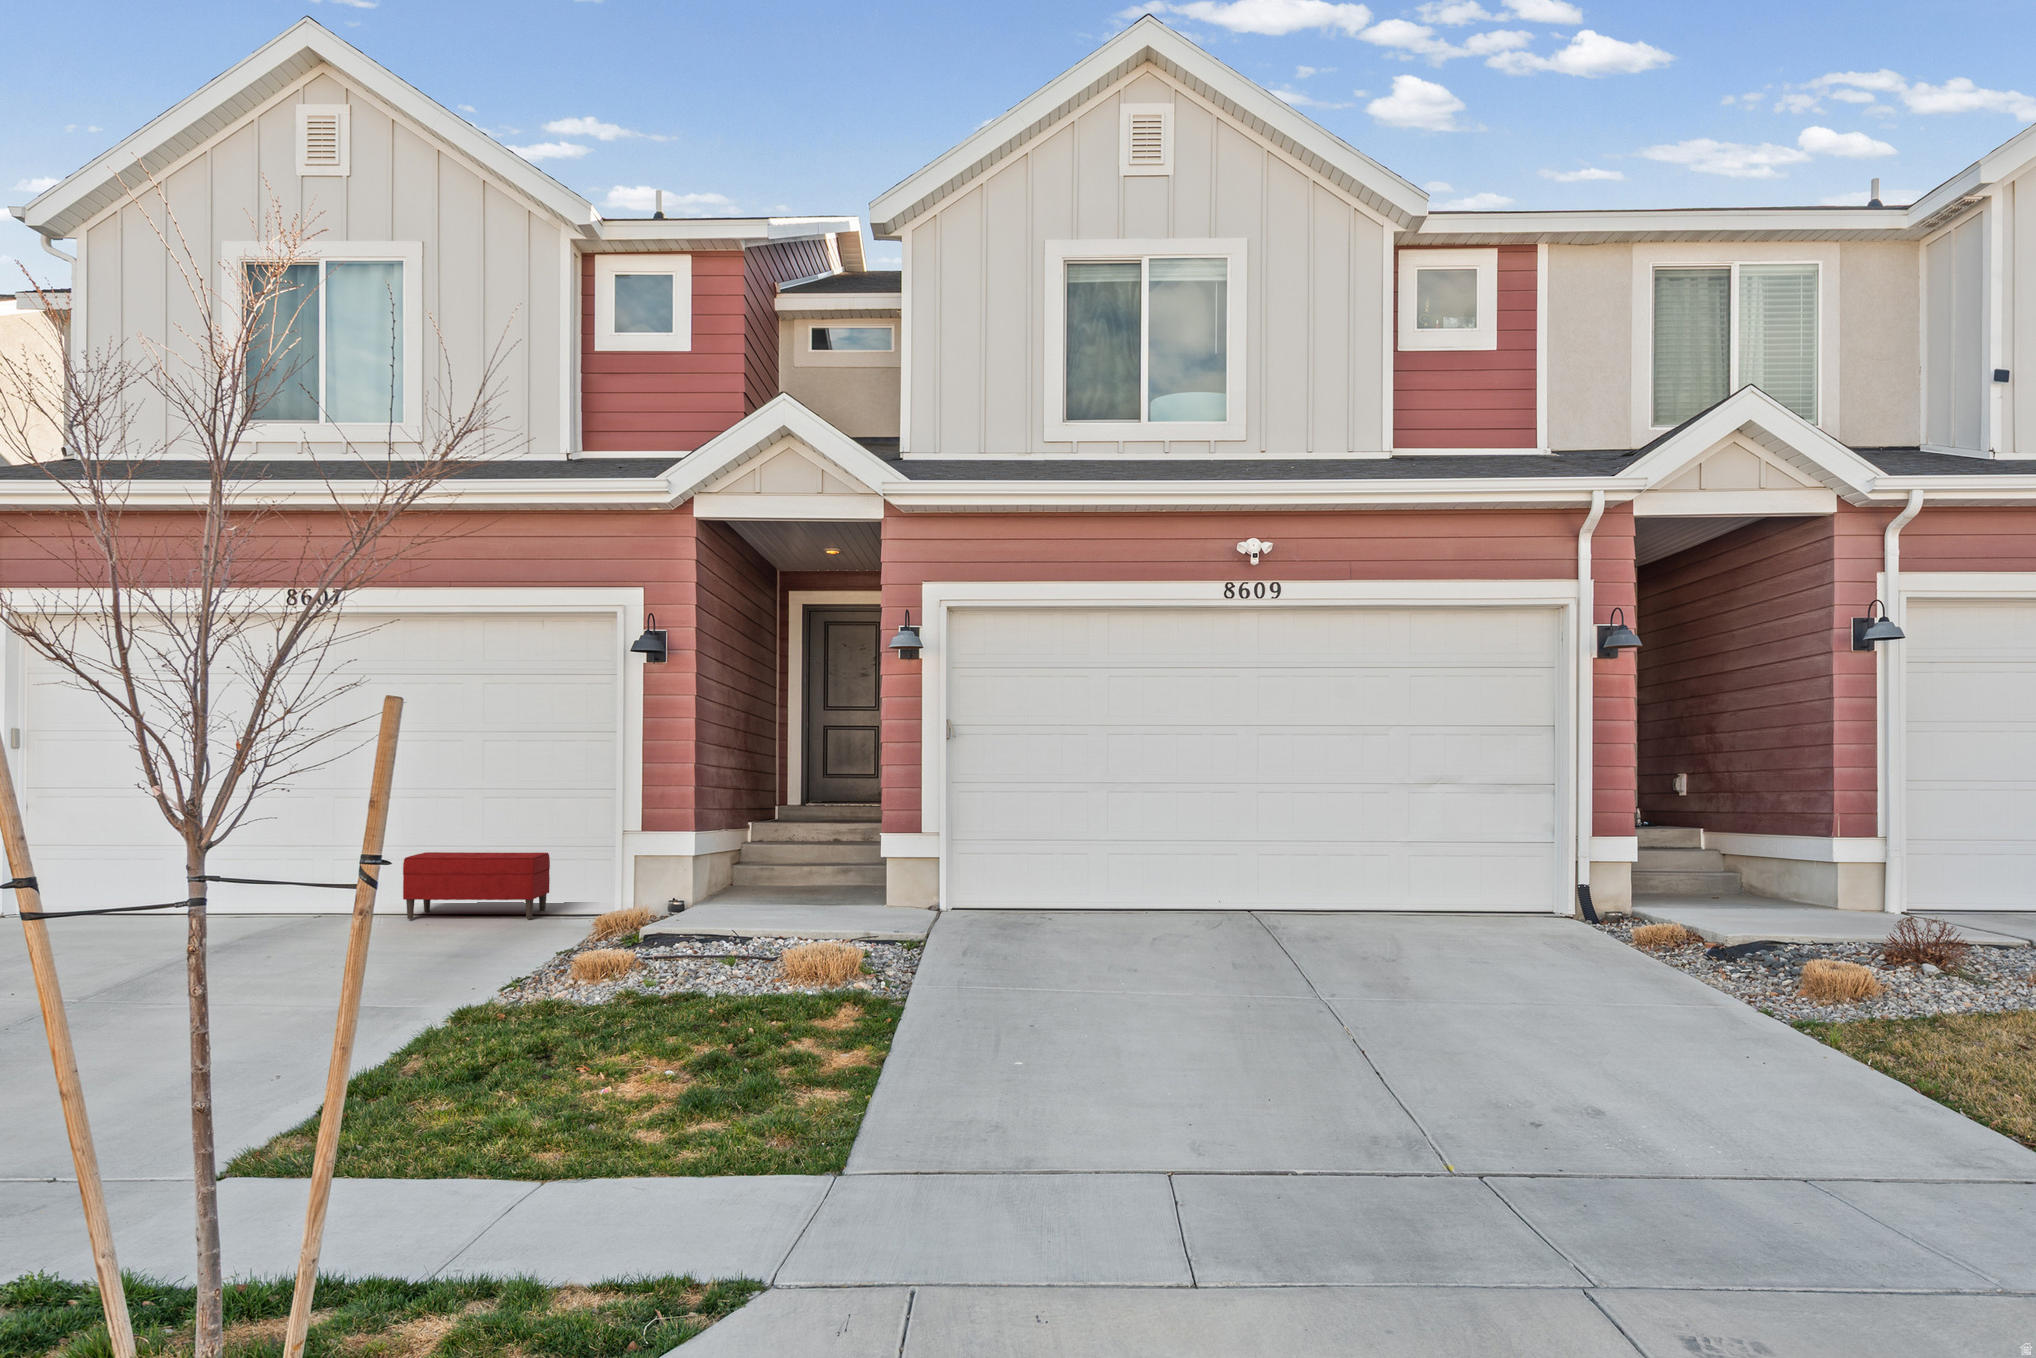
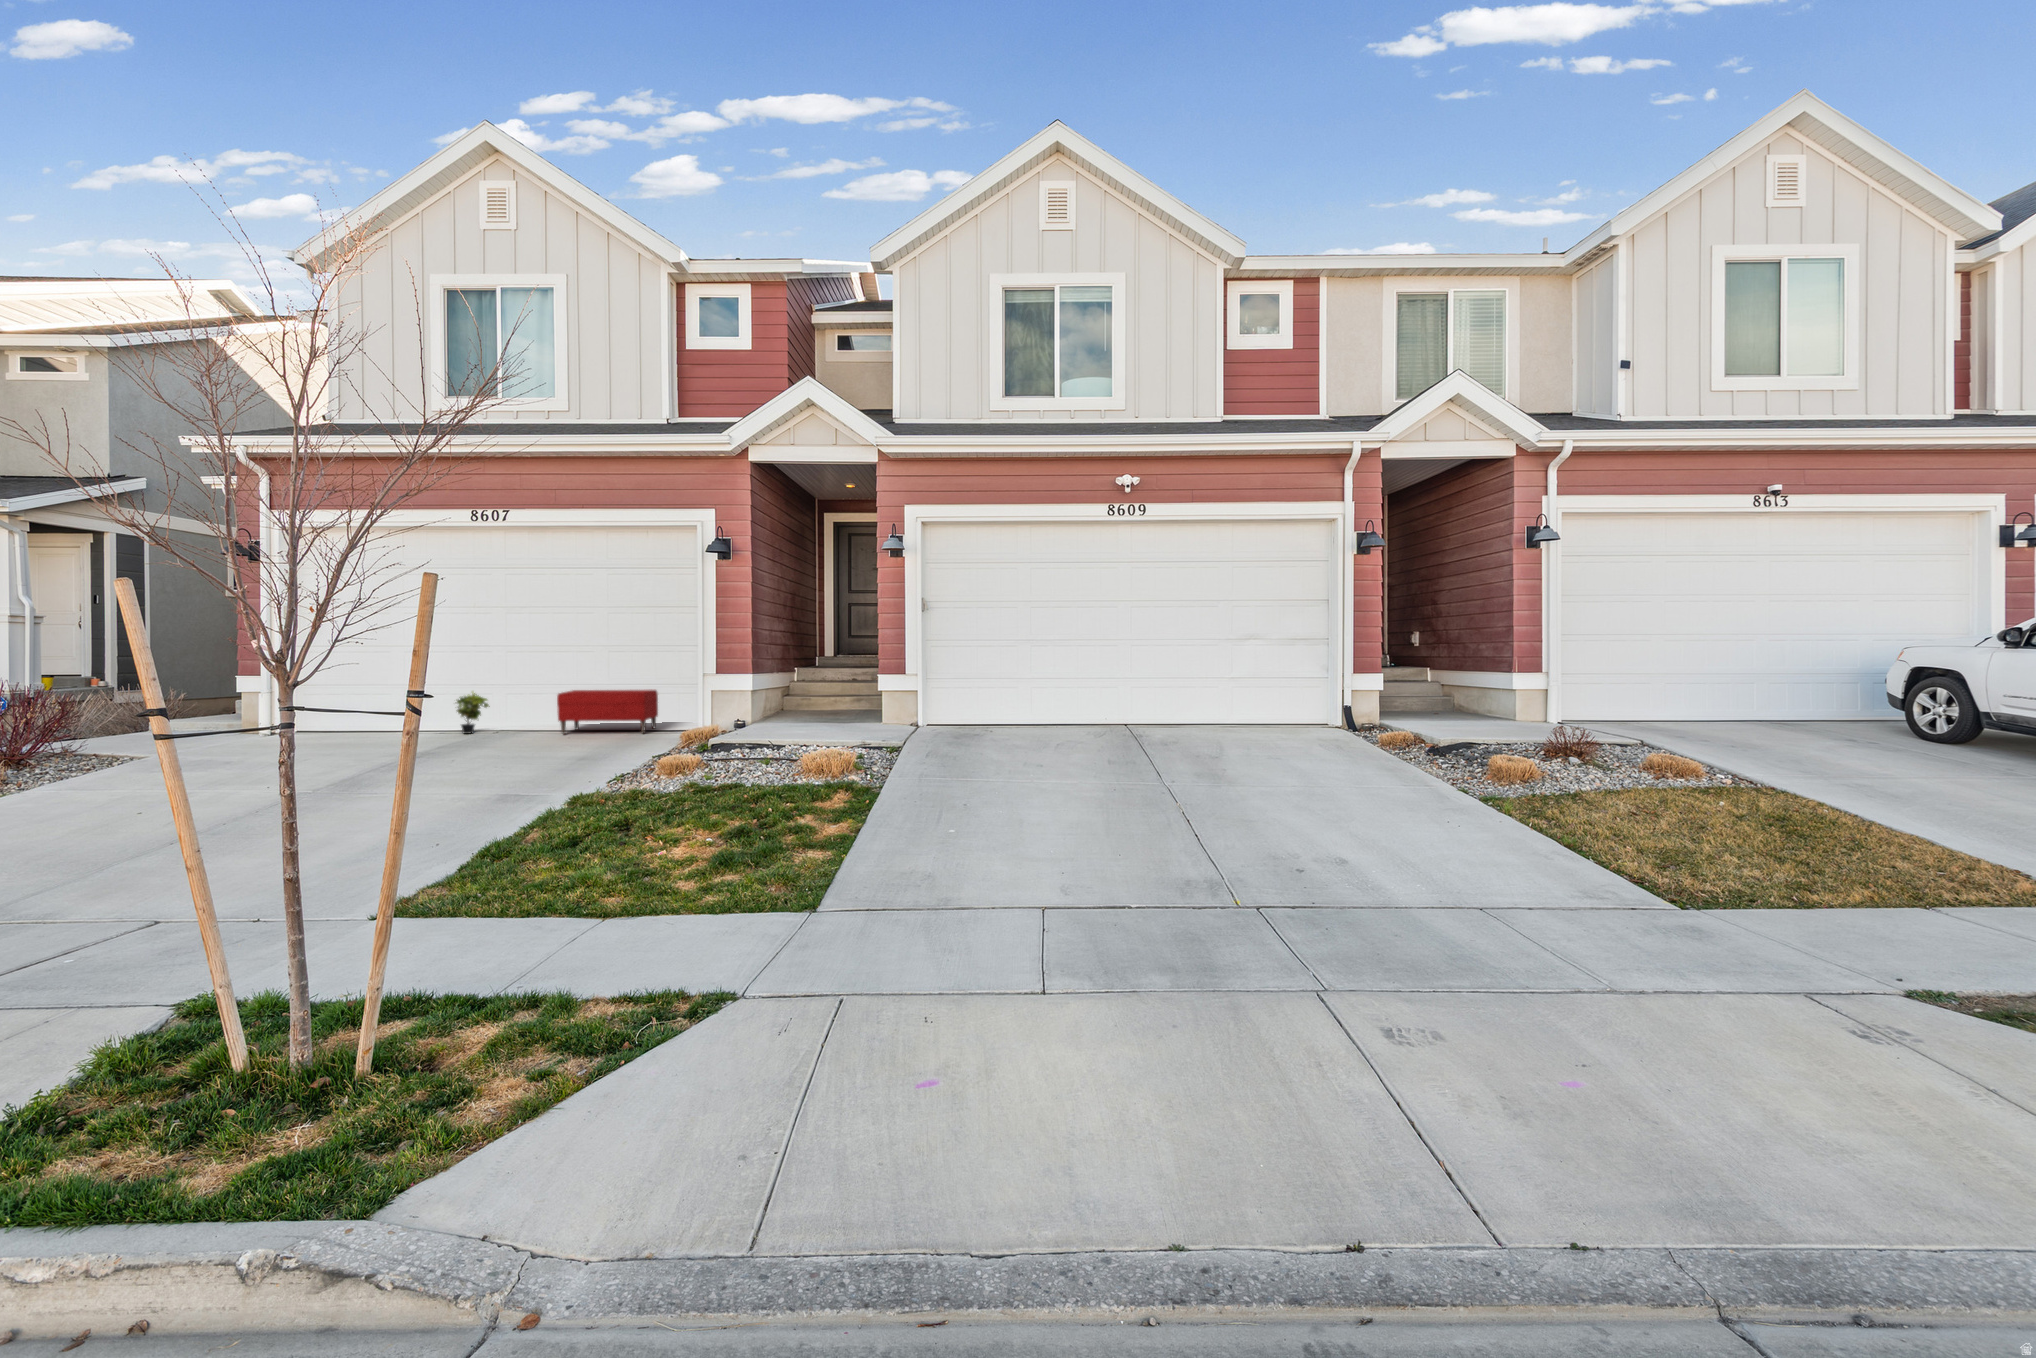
potted plant: none [247,852,300,917] -> present [457,692,490,734]

